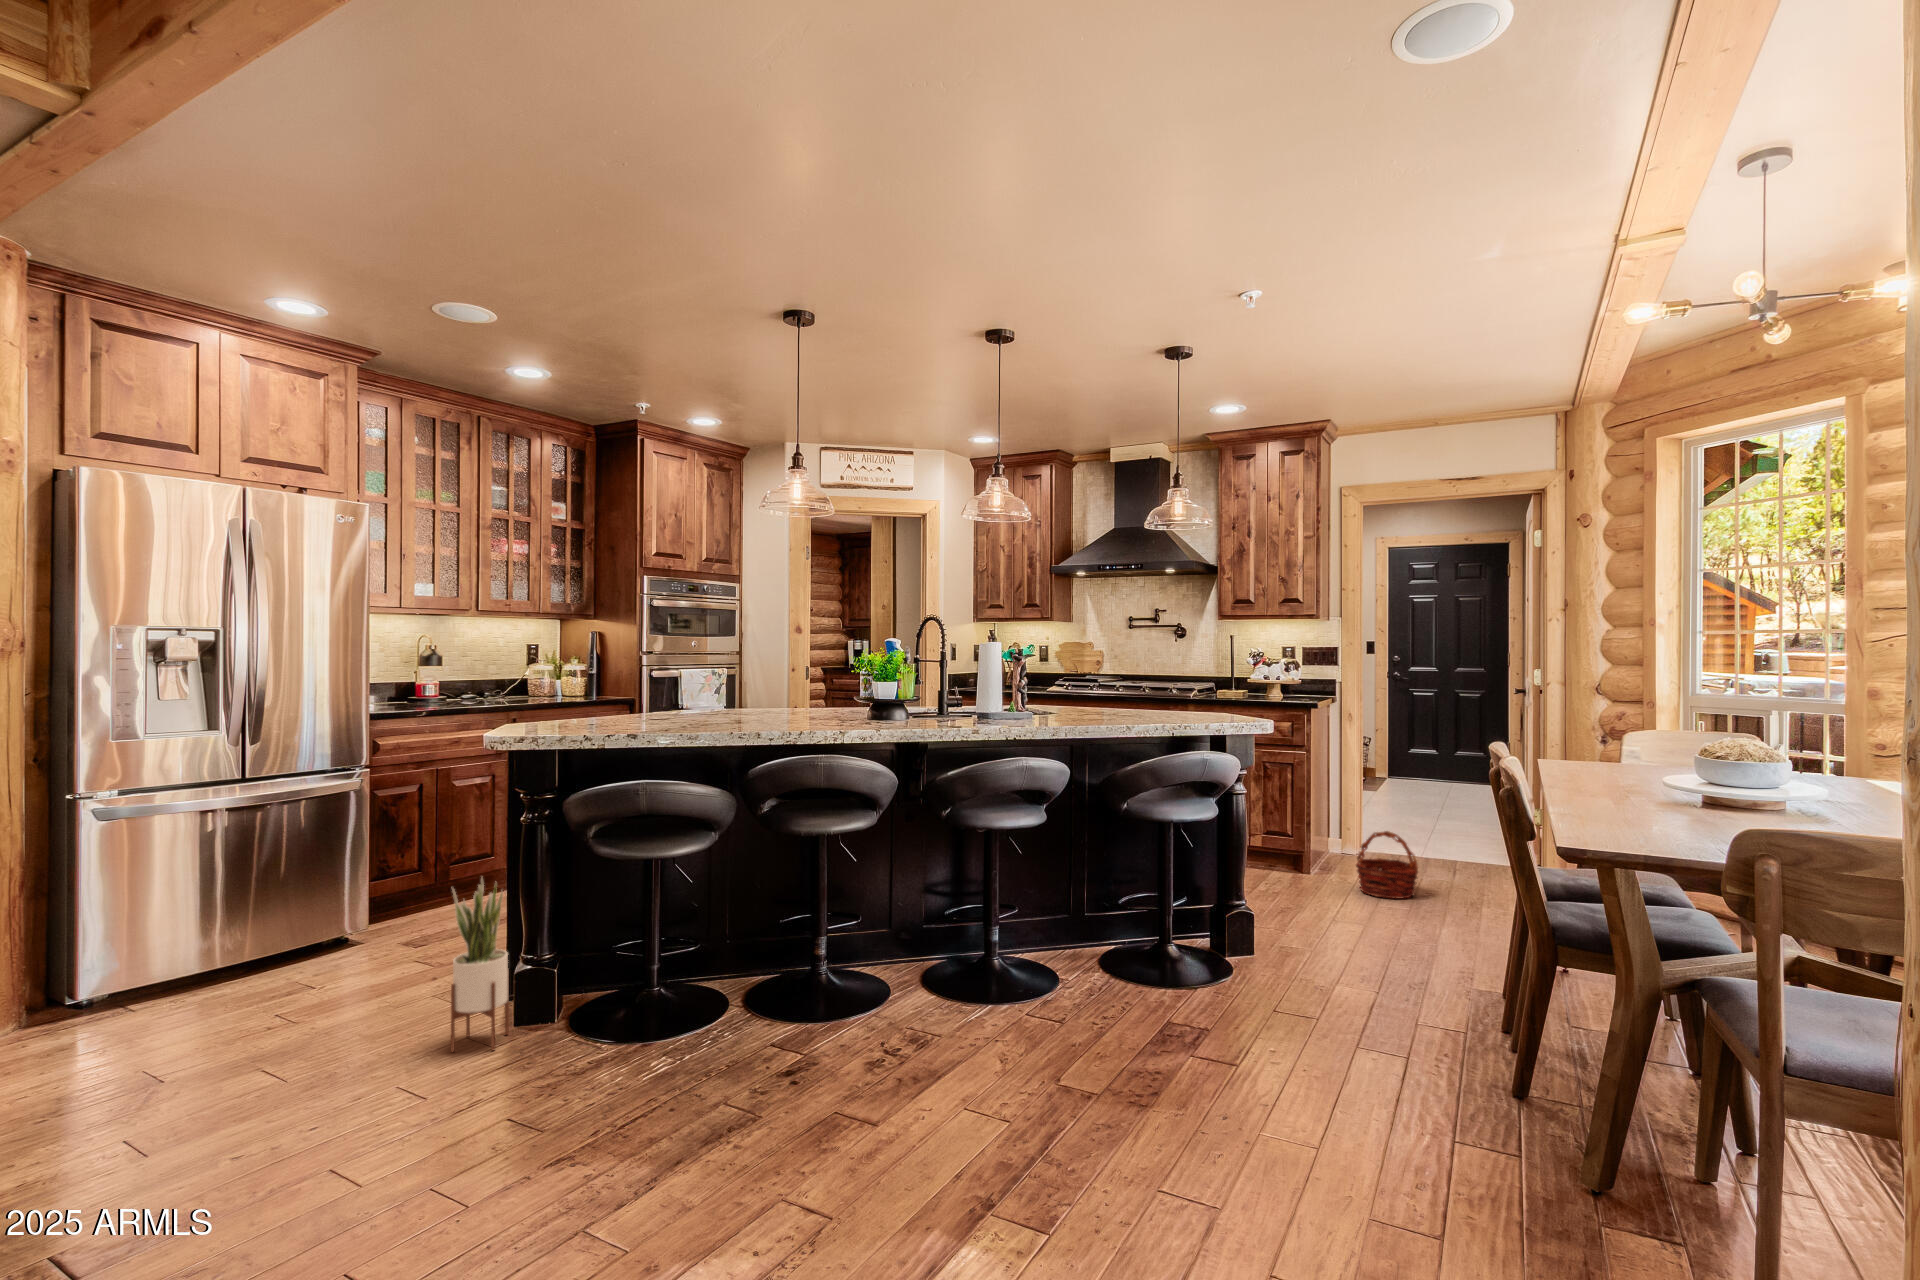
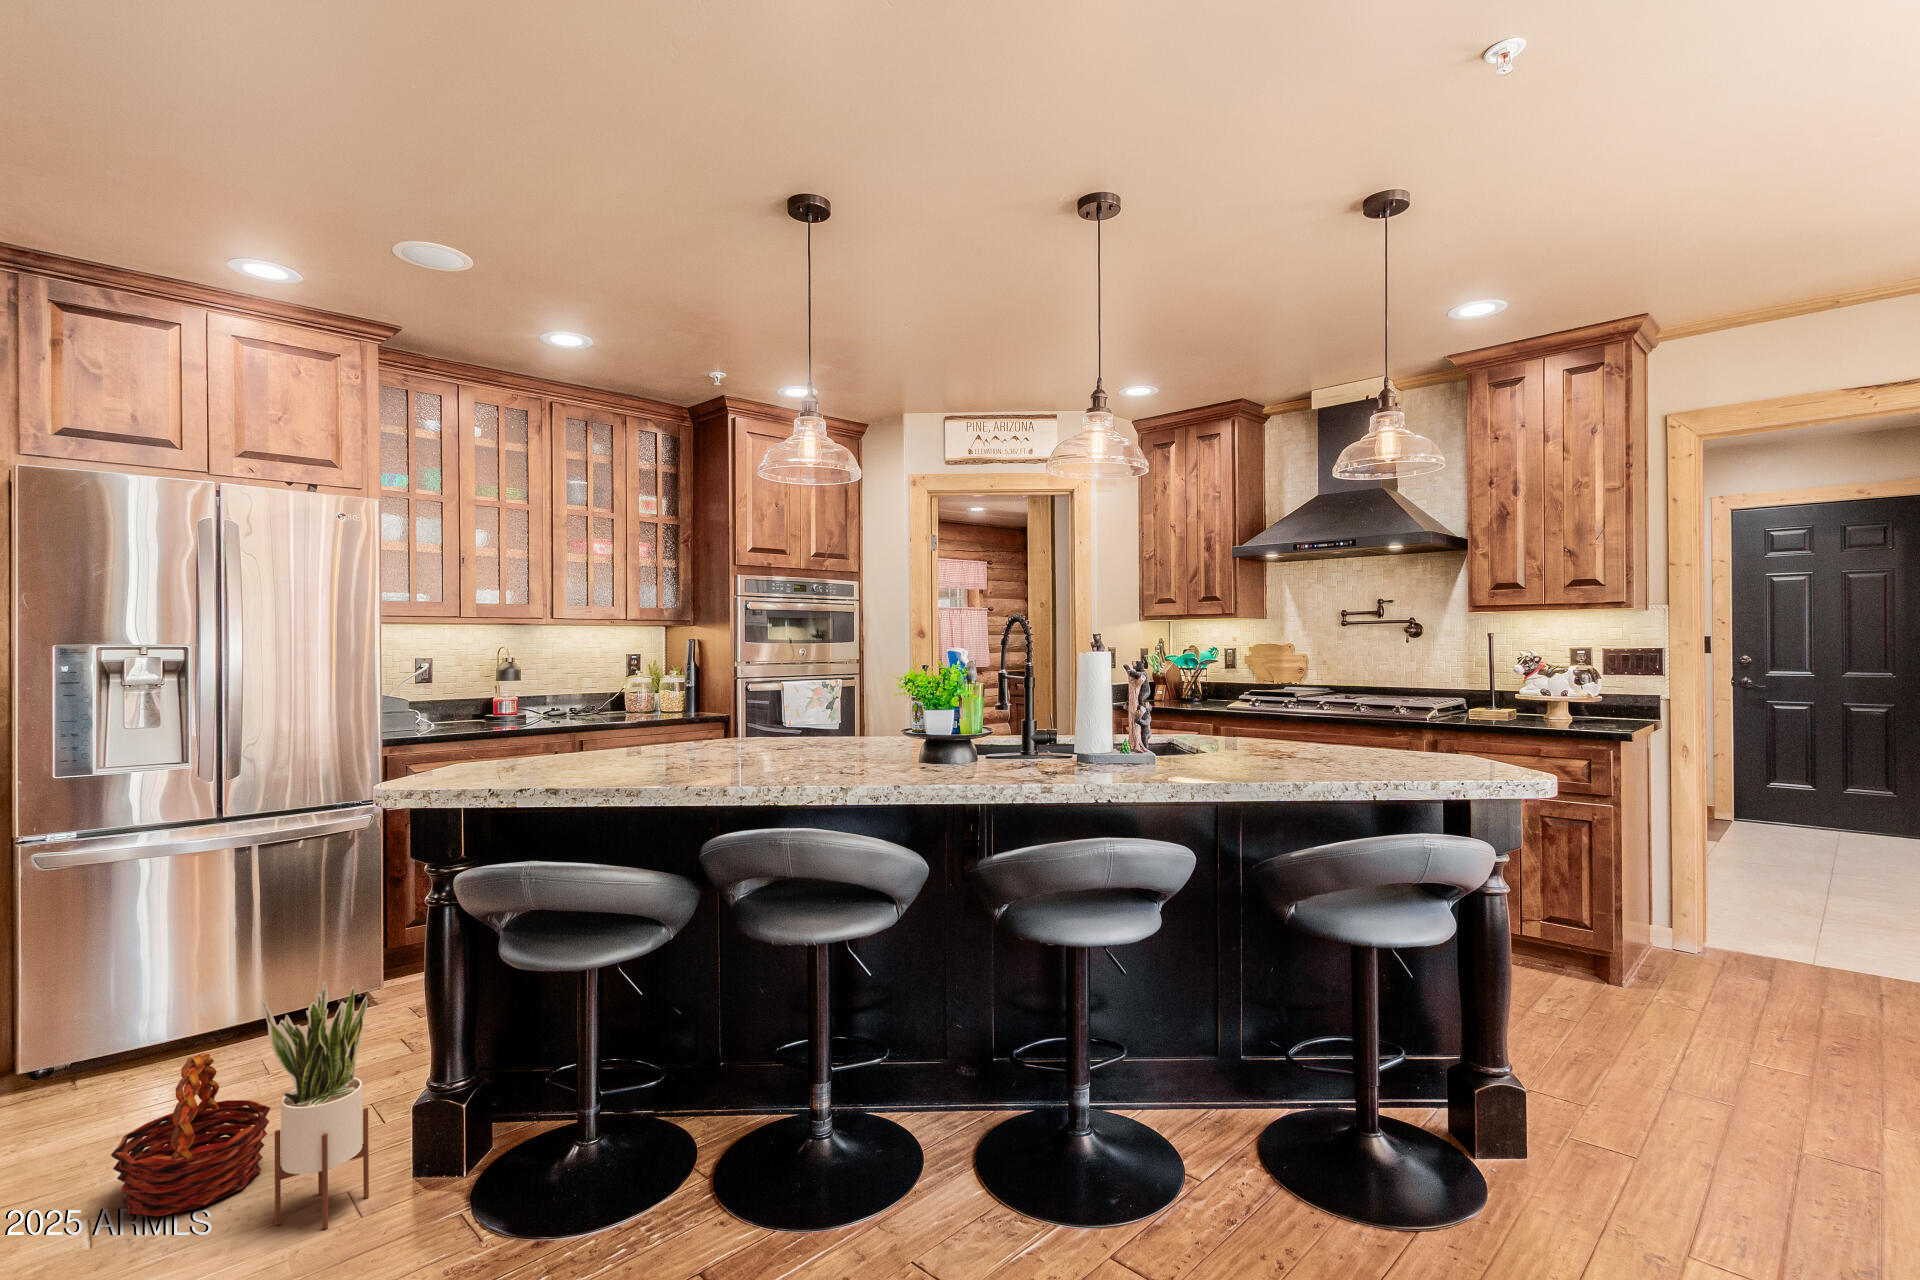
basket: present [1356,831,1418,899] -> present [111,1053,271,1216]

